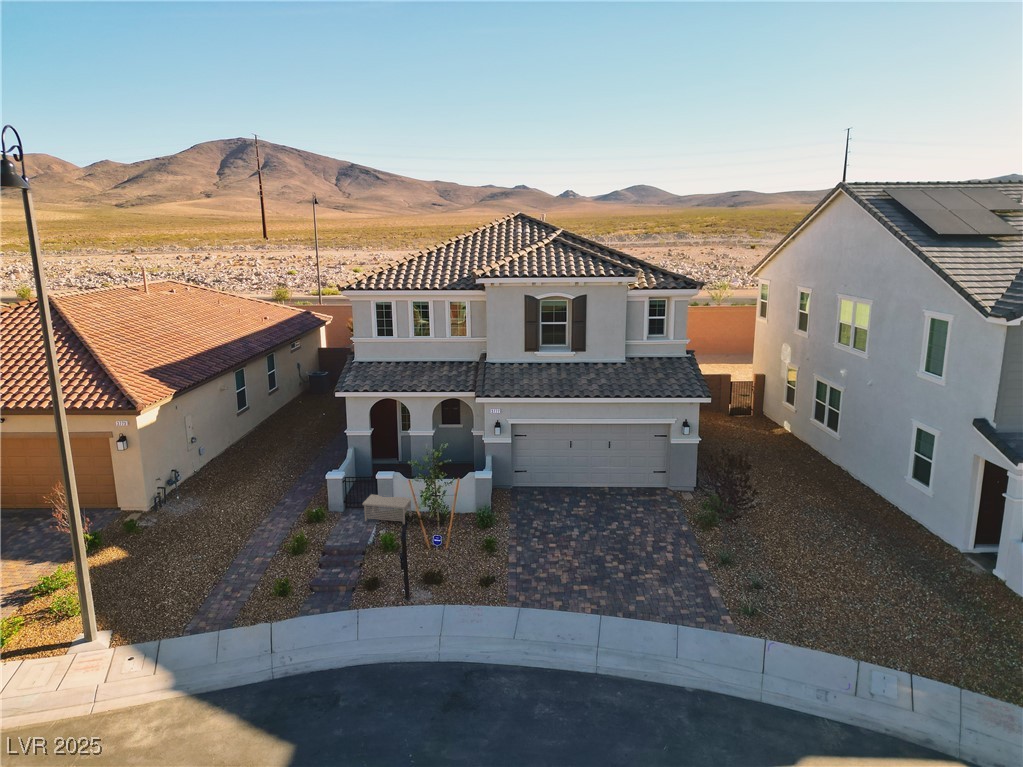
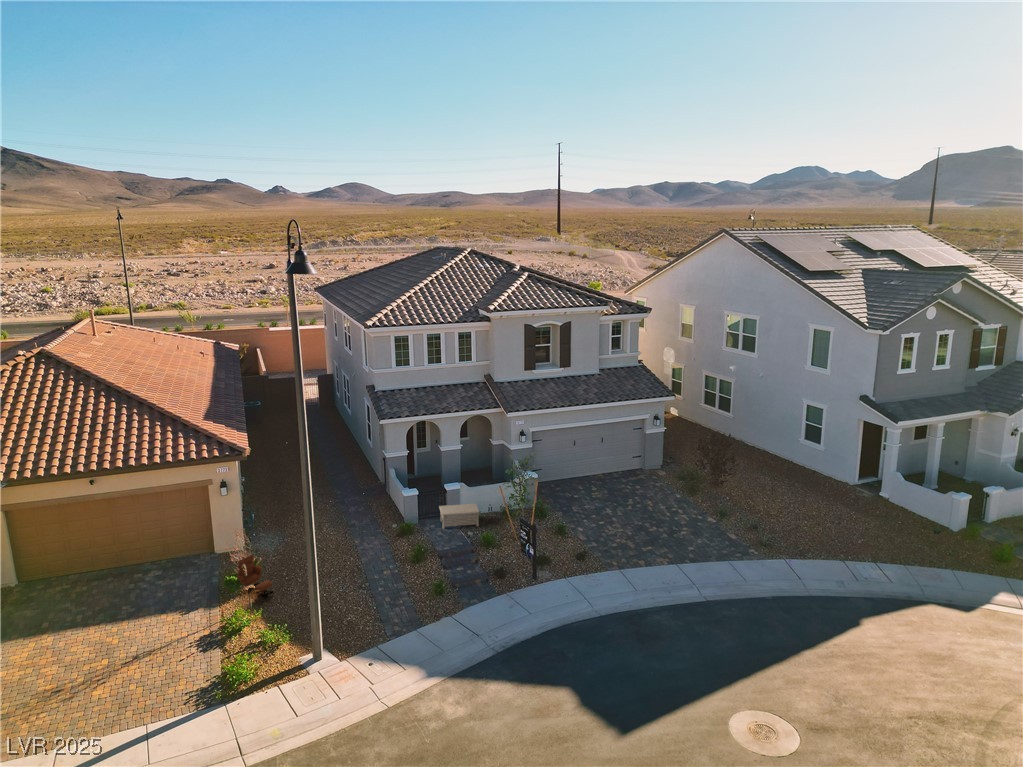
lounge chair: none [103,513,135,559] -> present [236,555,273,597]

